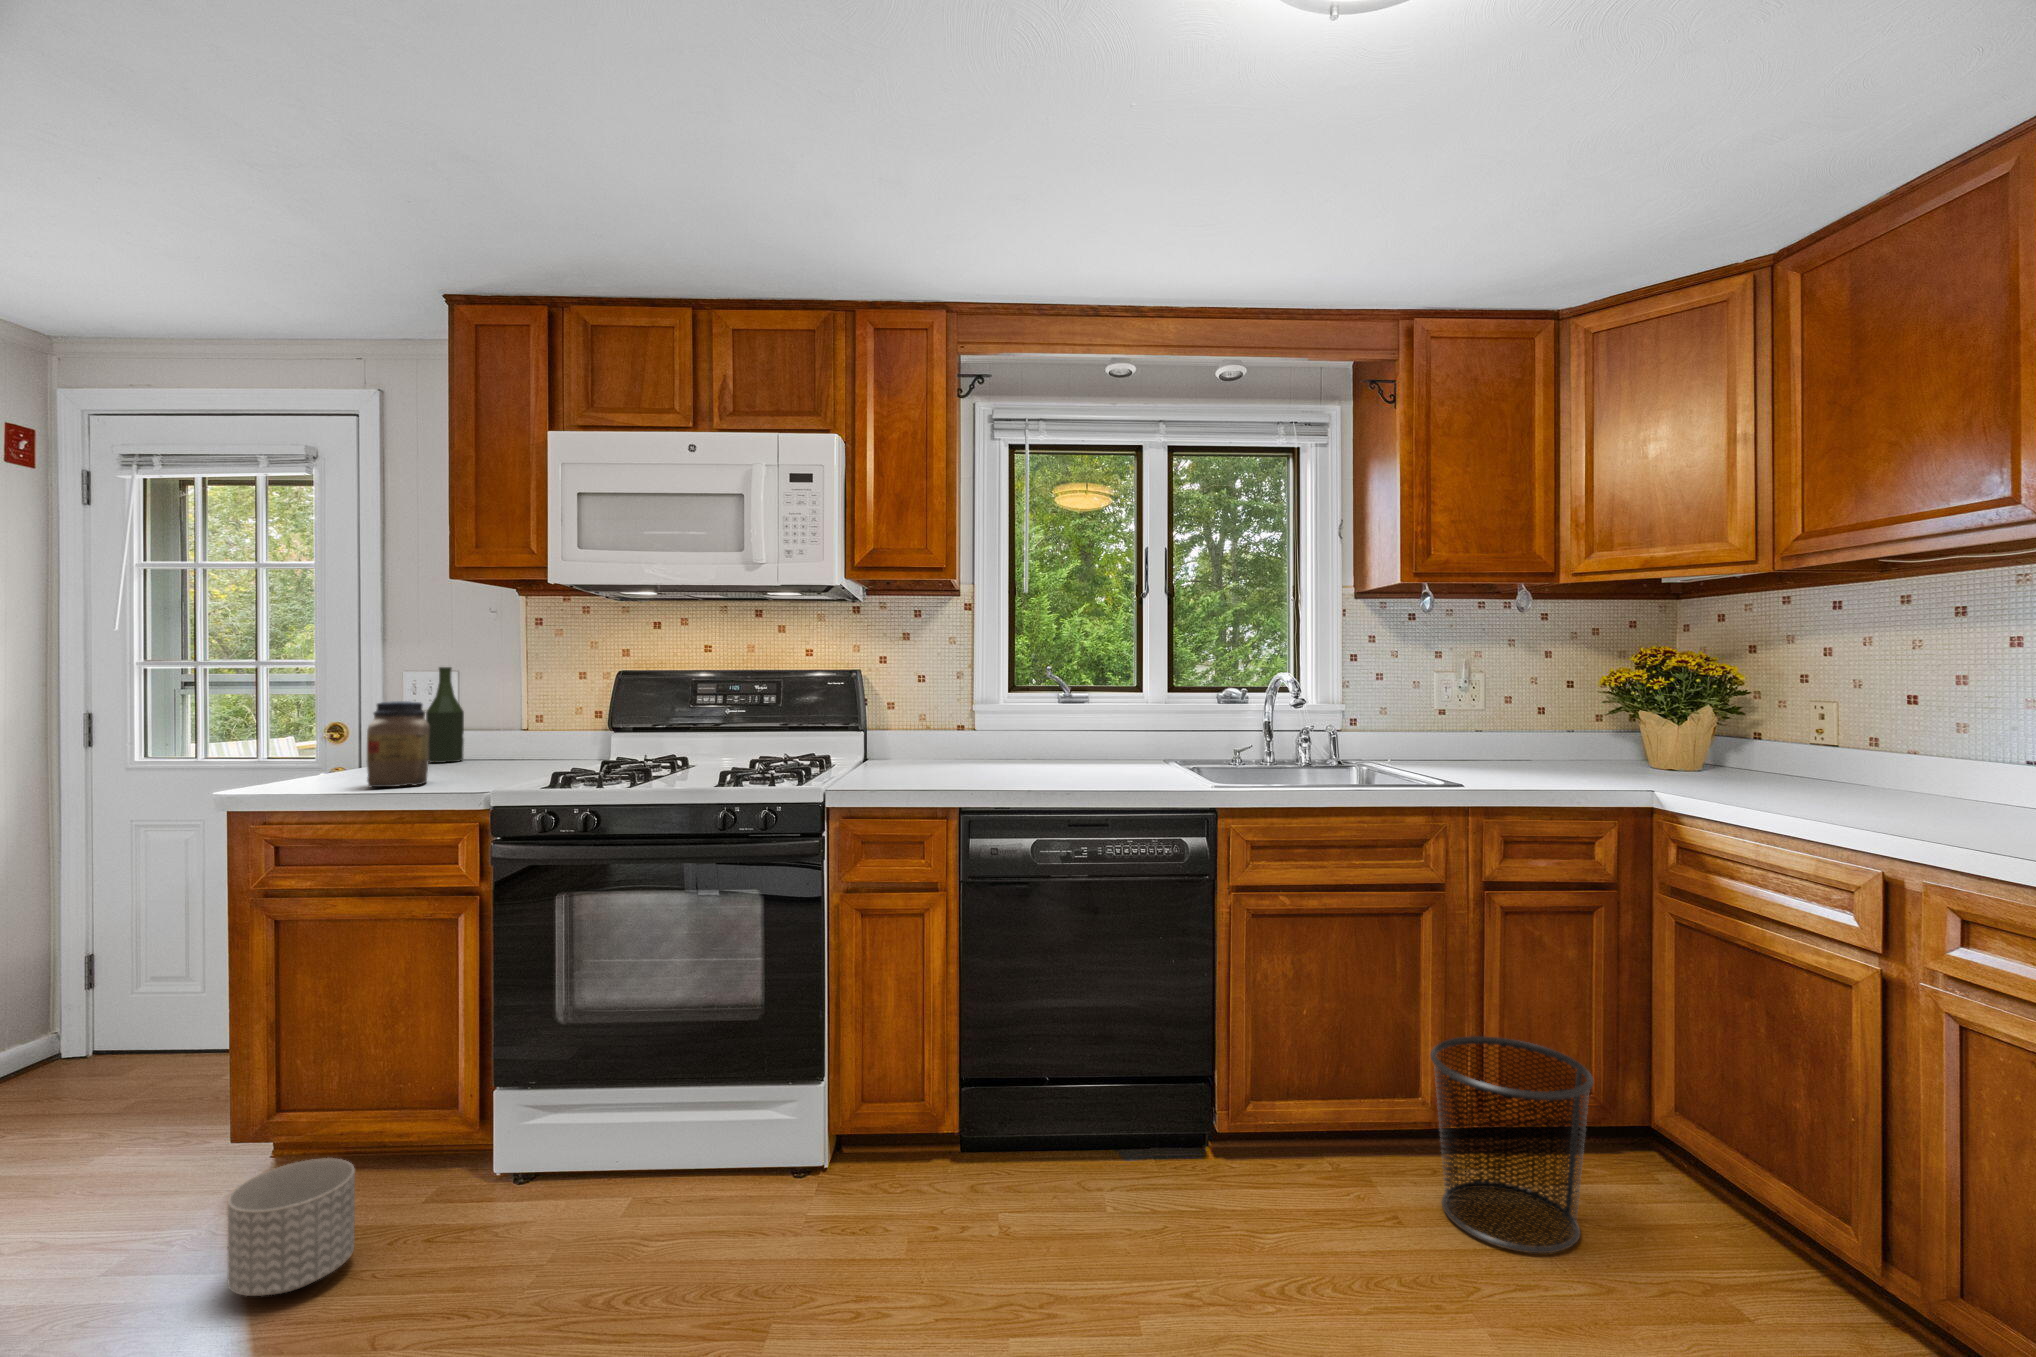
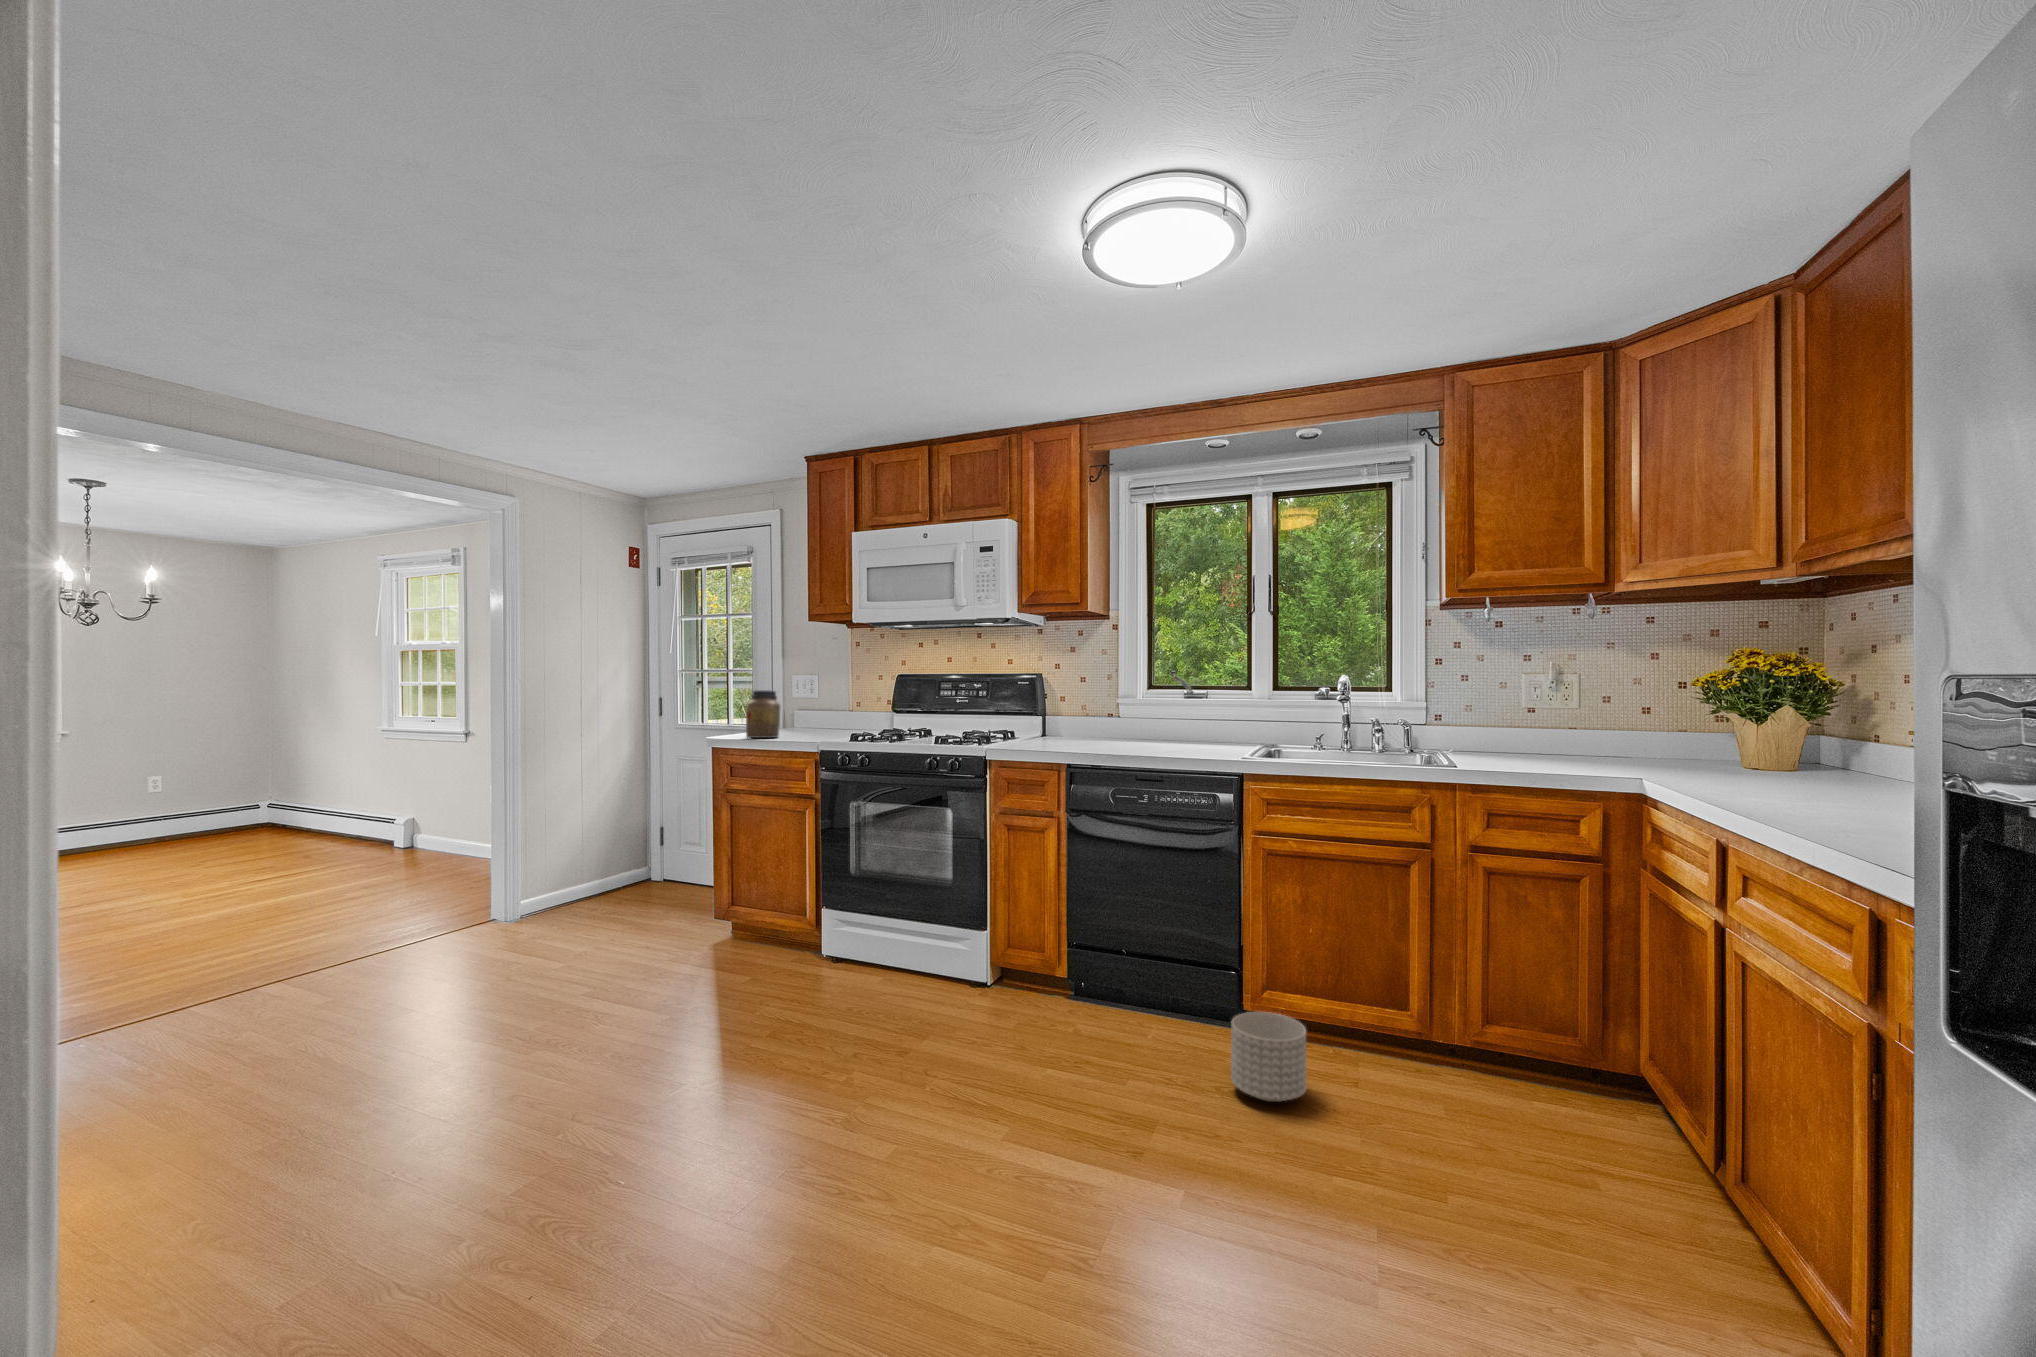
bottle: present [426,667,464,763] -> none [801,673,822,731]
waste bin: present [1430,1036,1594,1253] -> none [1377,971,1515,1150]
planter: present [228,1158,355,1296] -> present [1231,1012,1306,1102]

